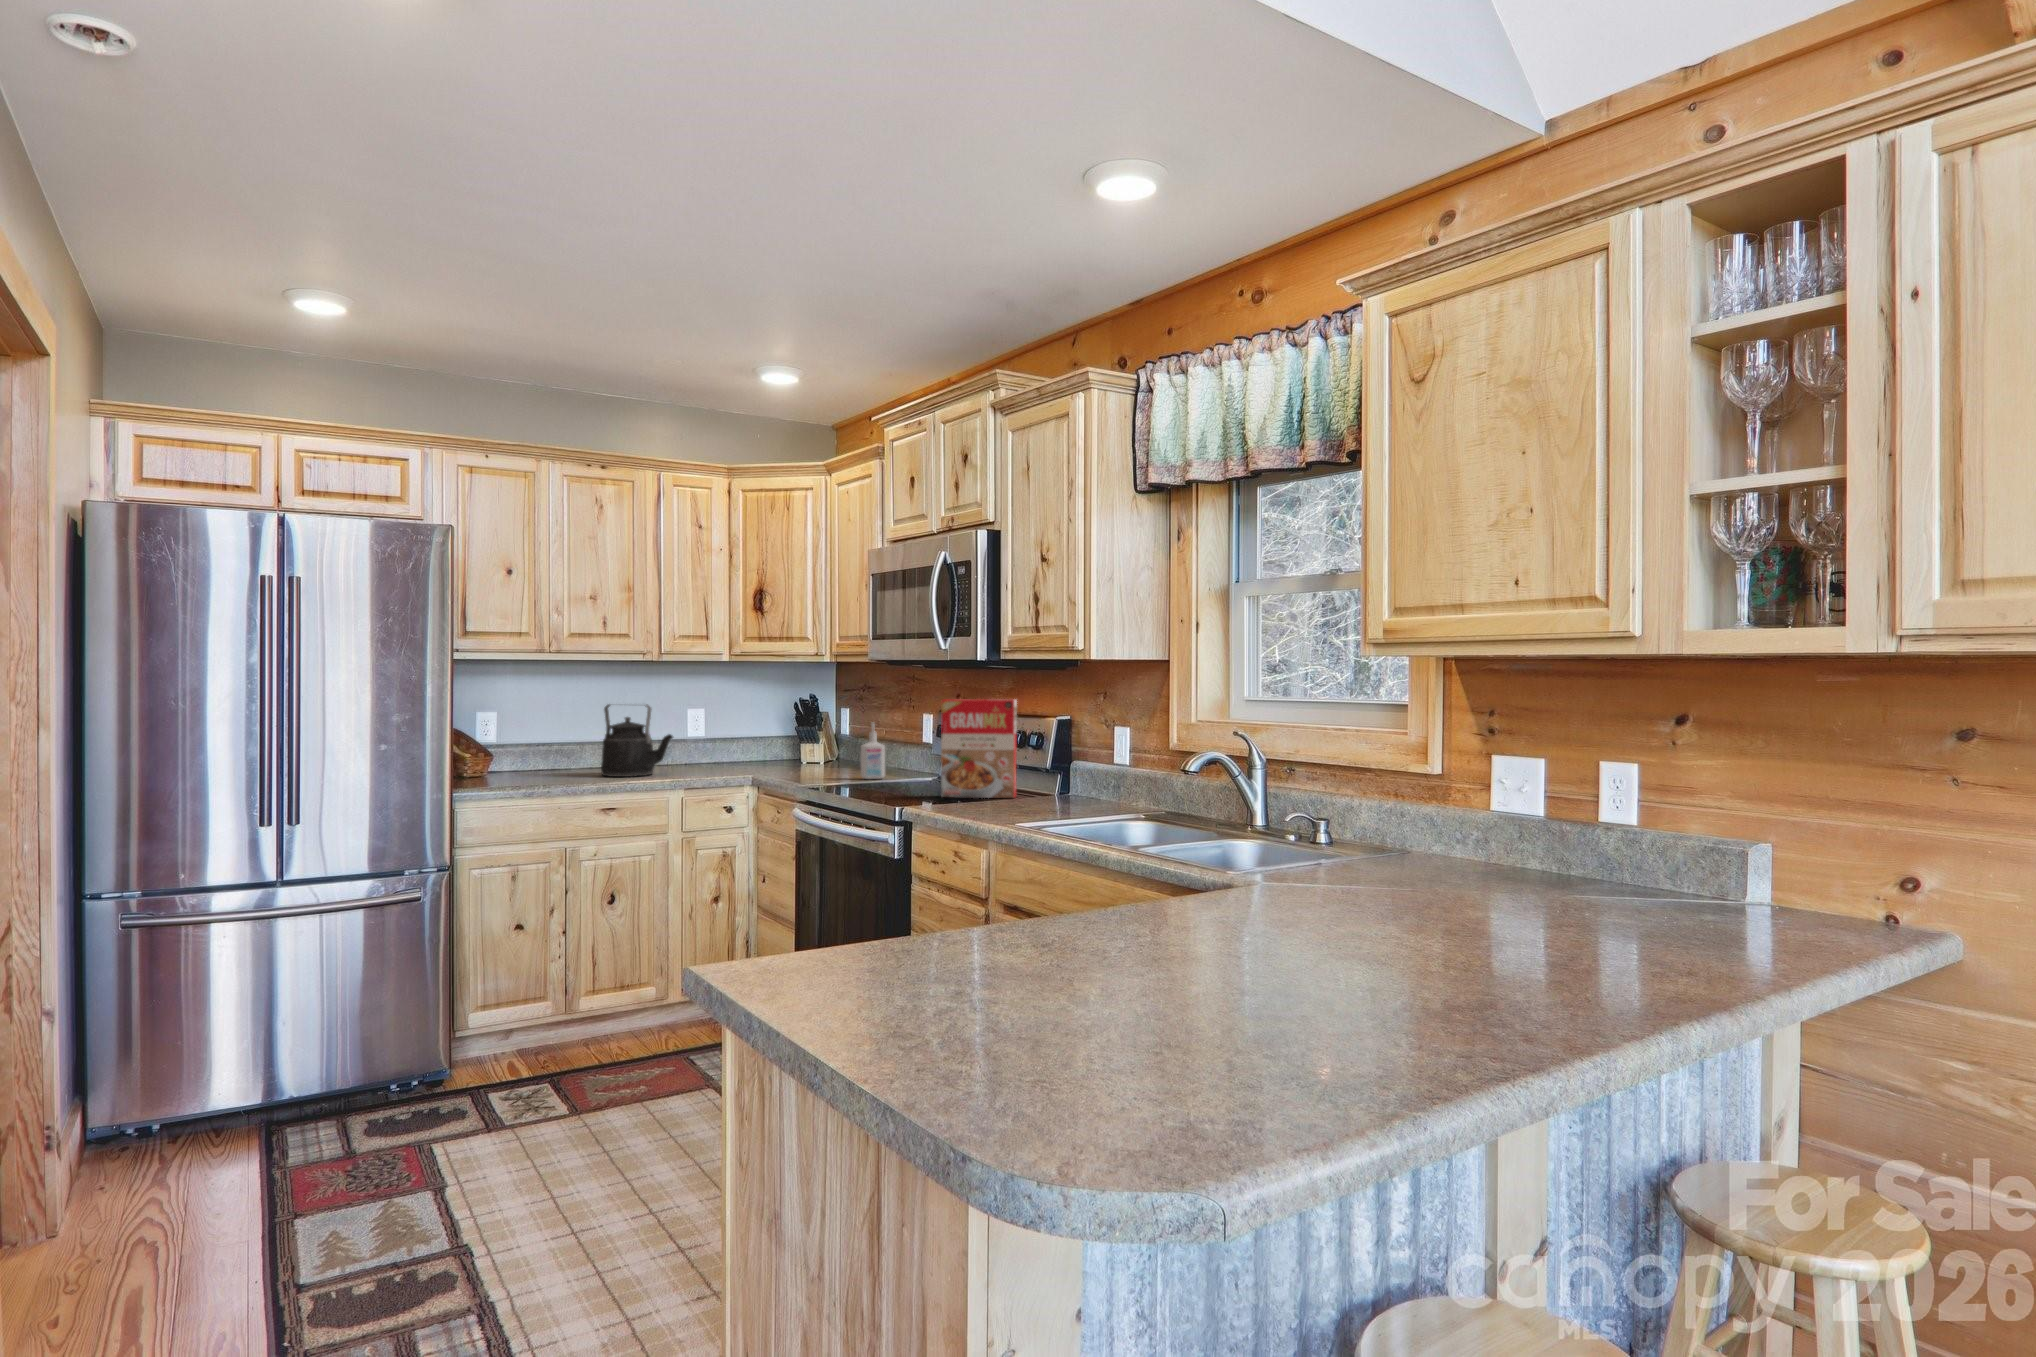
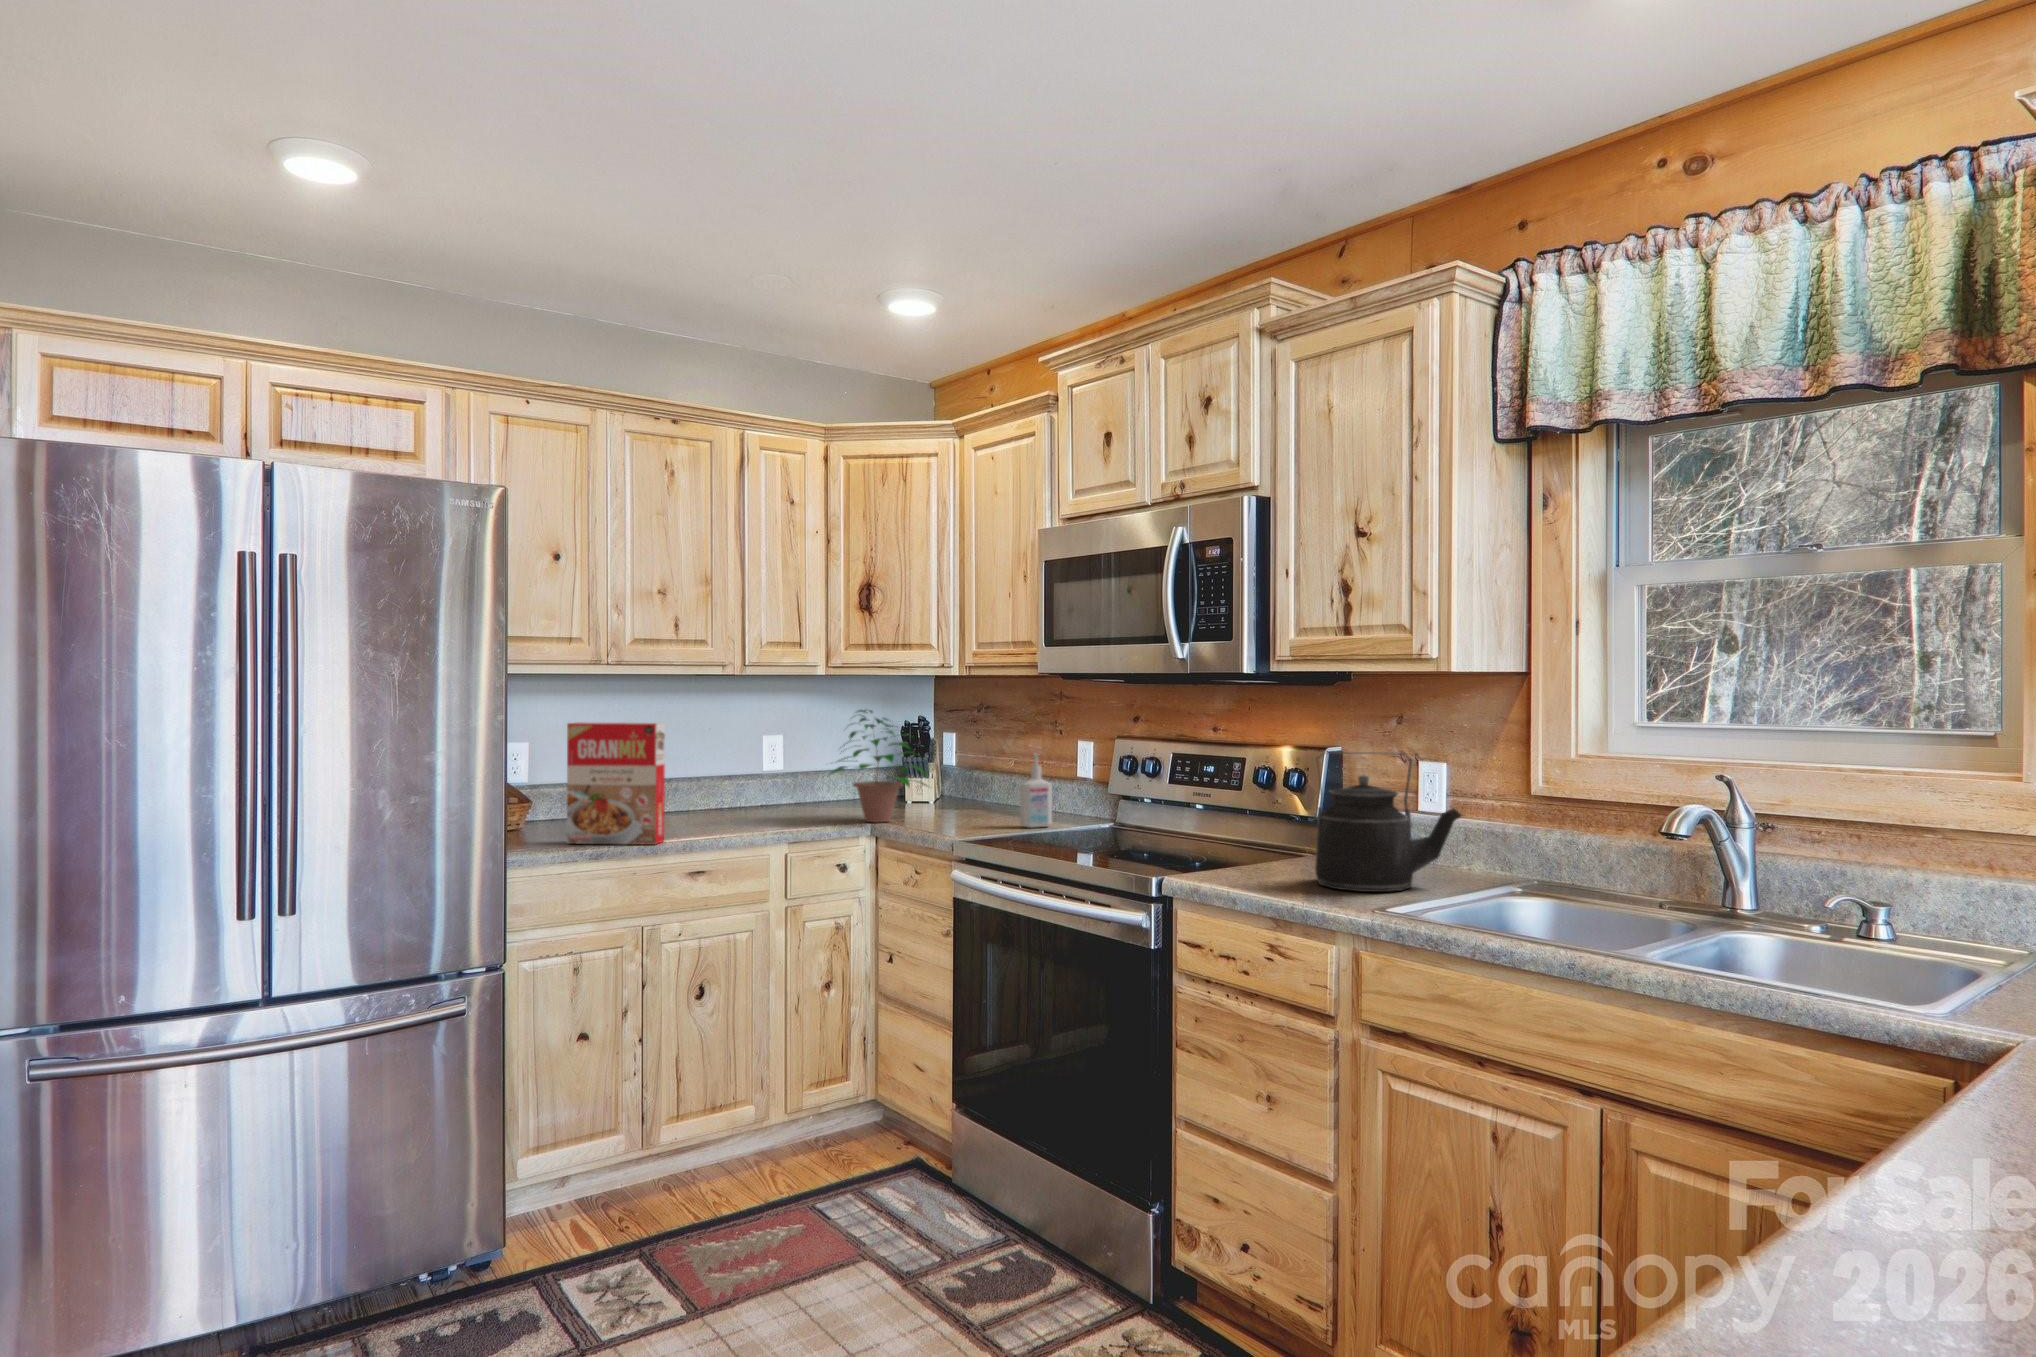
potted plant: none [716,688,806,775] -> present [830,710,927,822]
cereal box: present [941,699,1017,798] -> present [567,722,665,845]
kettle: present [601,704,673,777] -> present [1315,752,1461,892]

